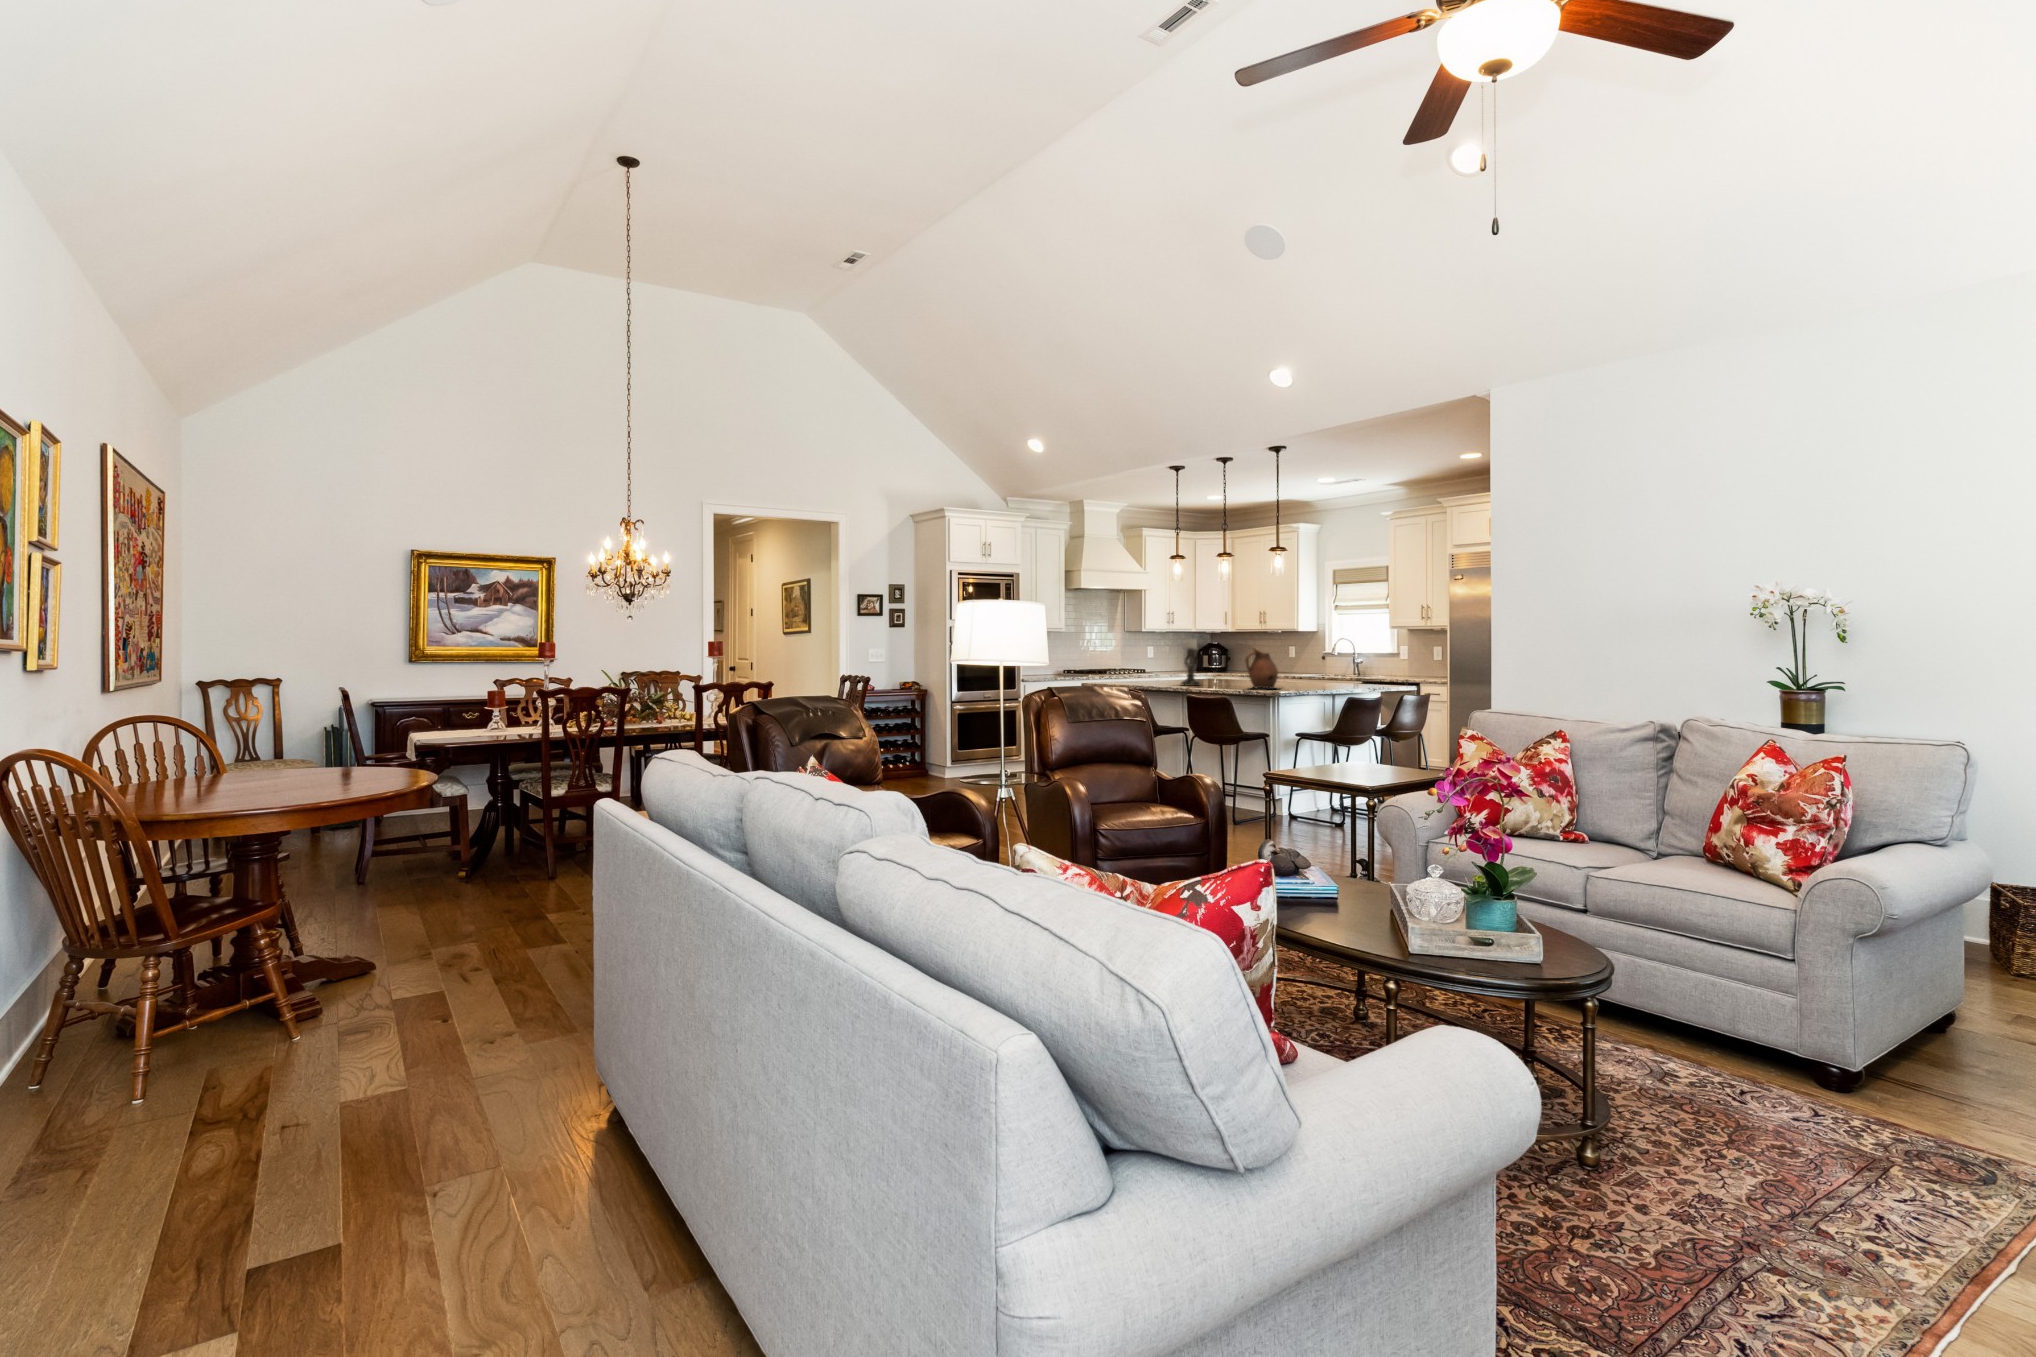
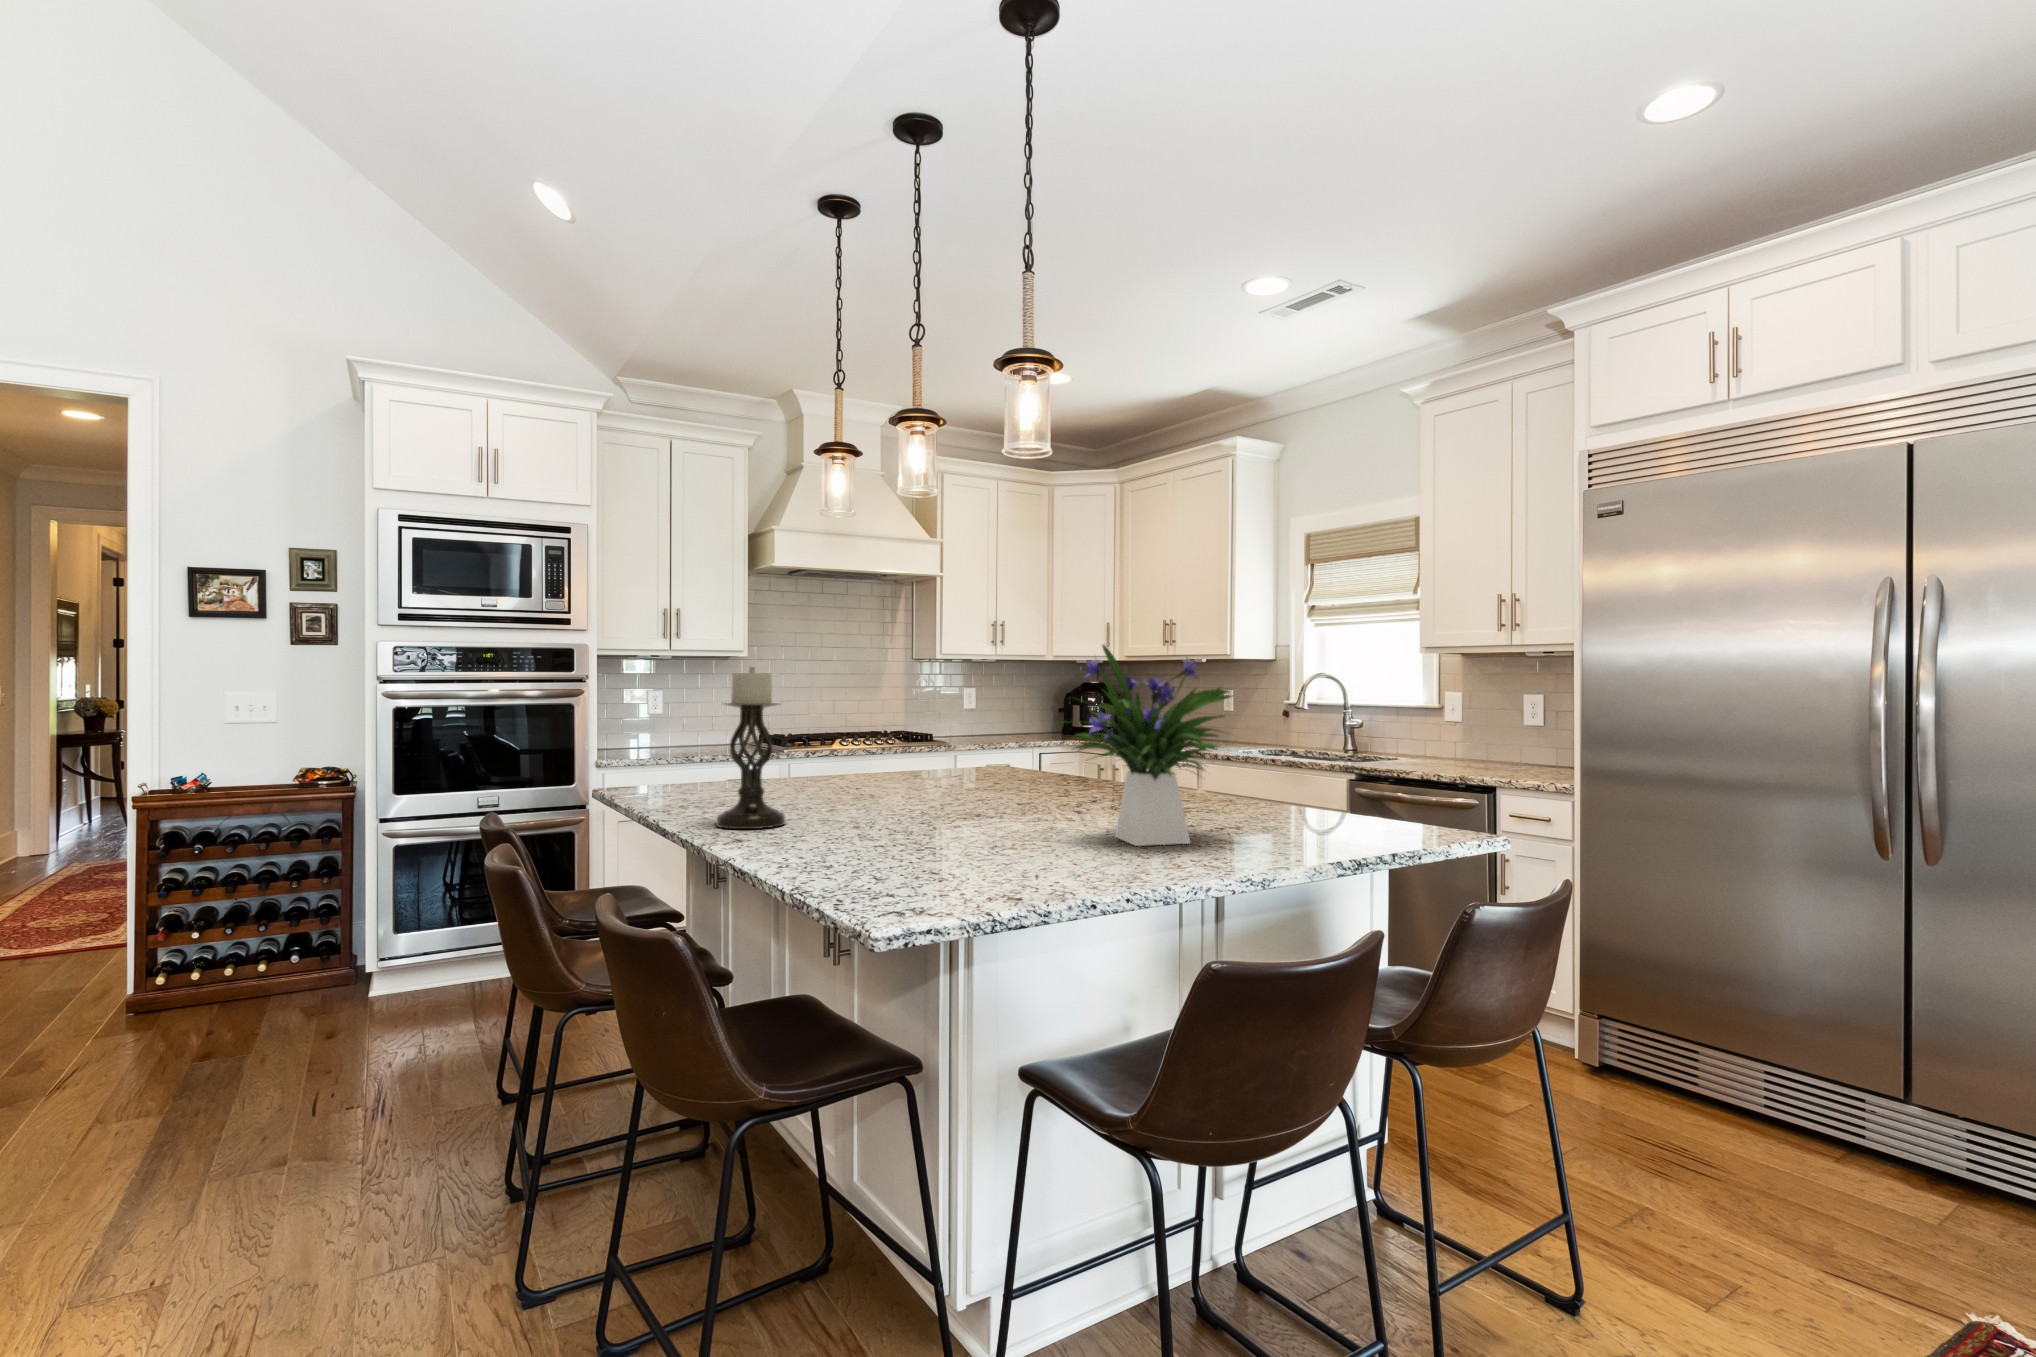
flower arrangement: none [1288,631,1343,687] -> present [1063,645,1232,846]
ceramic pitcher: present [1245,649,1278,689] -> none [833,707,988,883]

